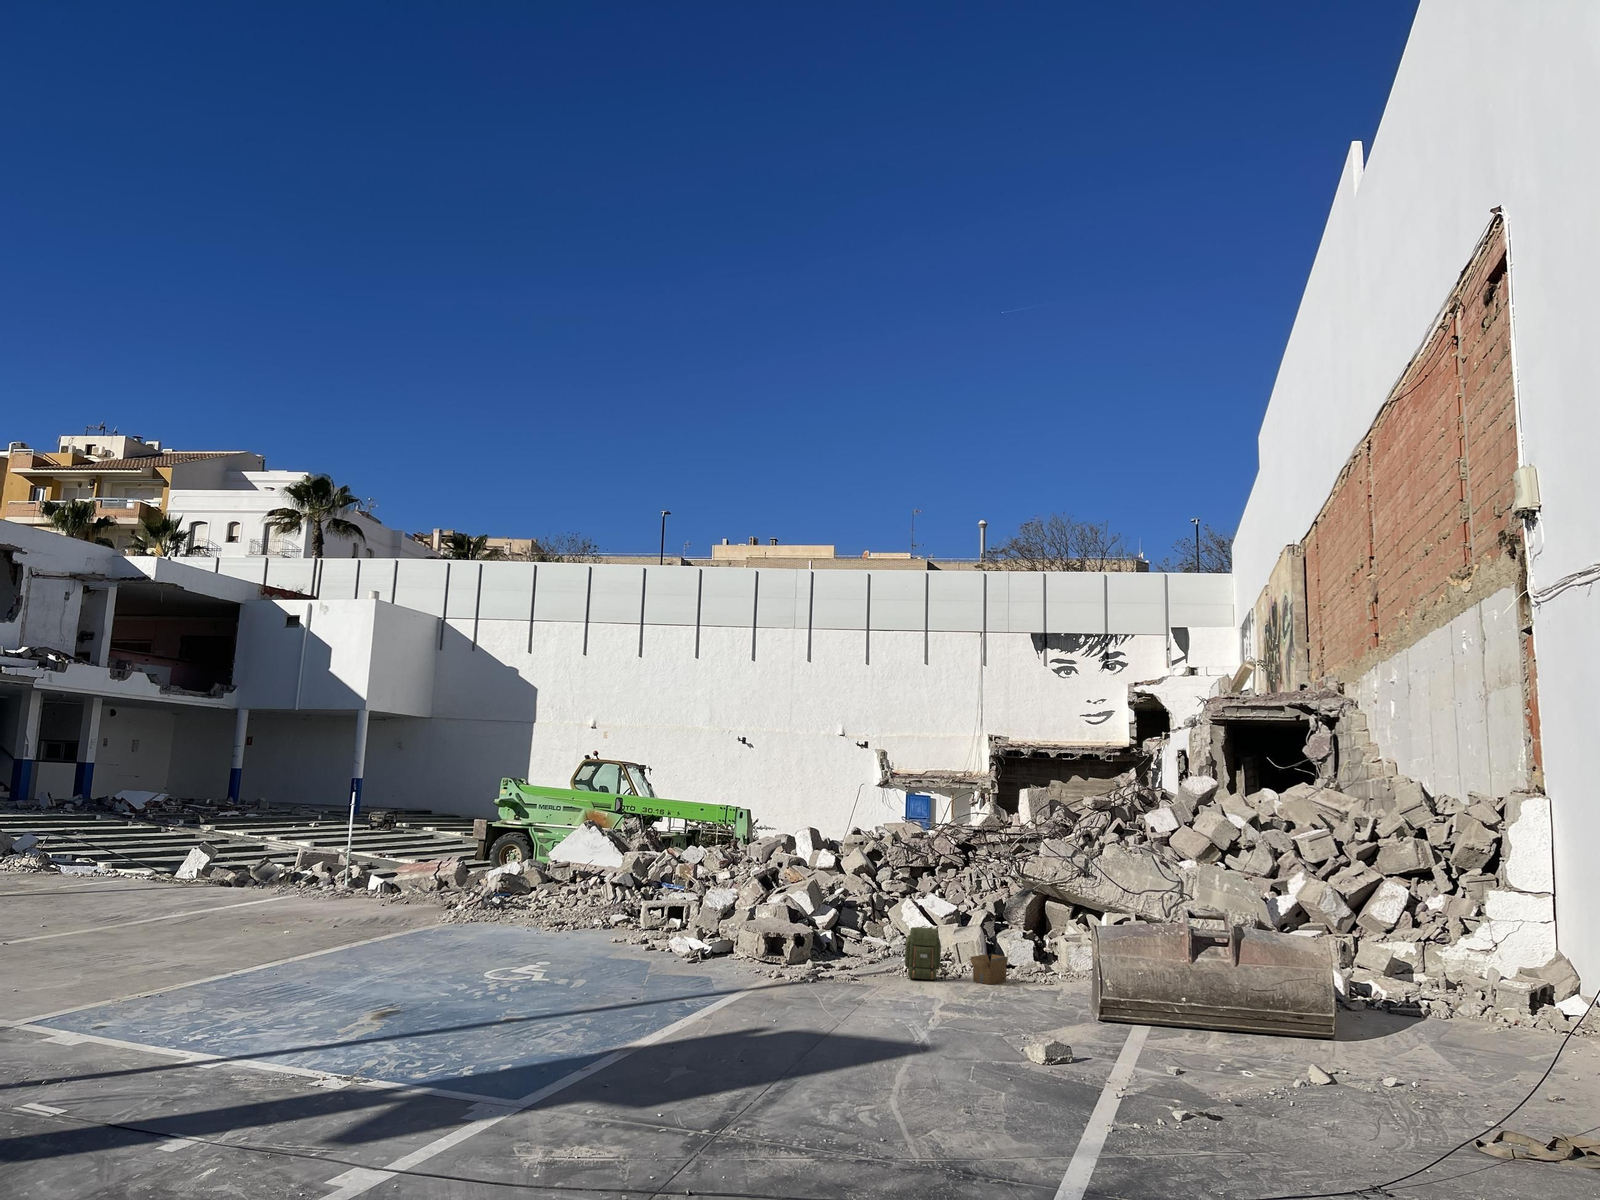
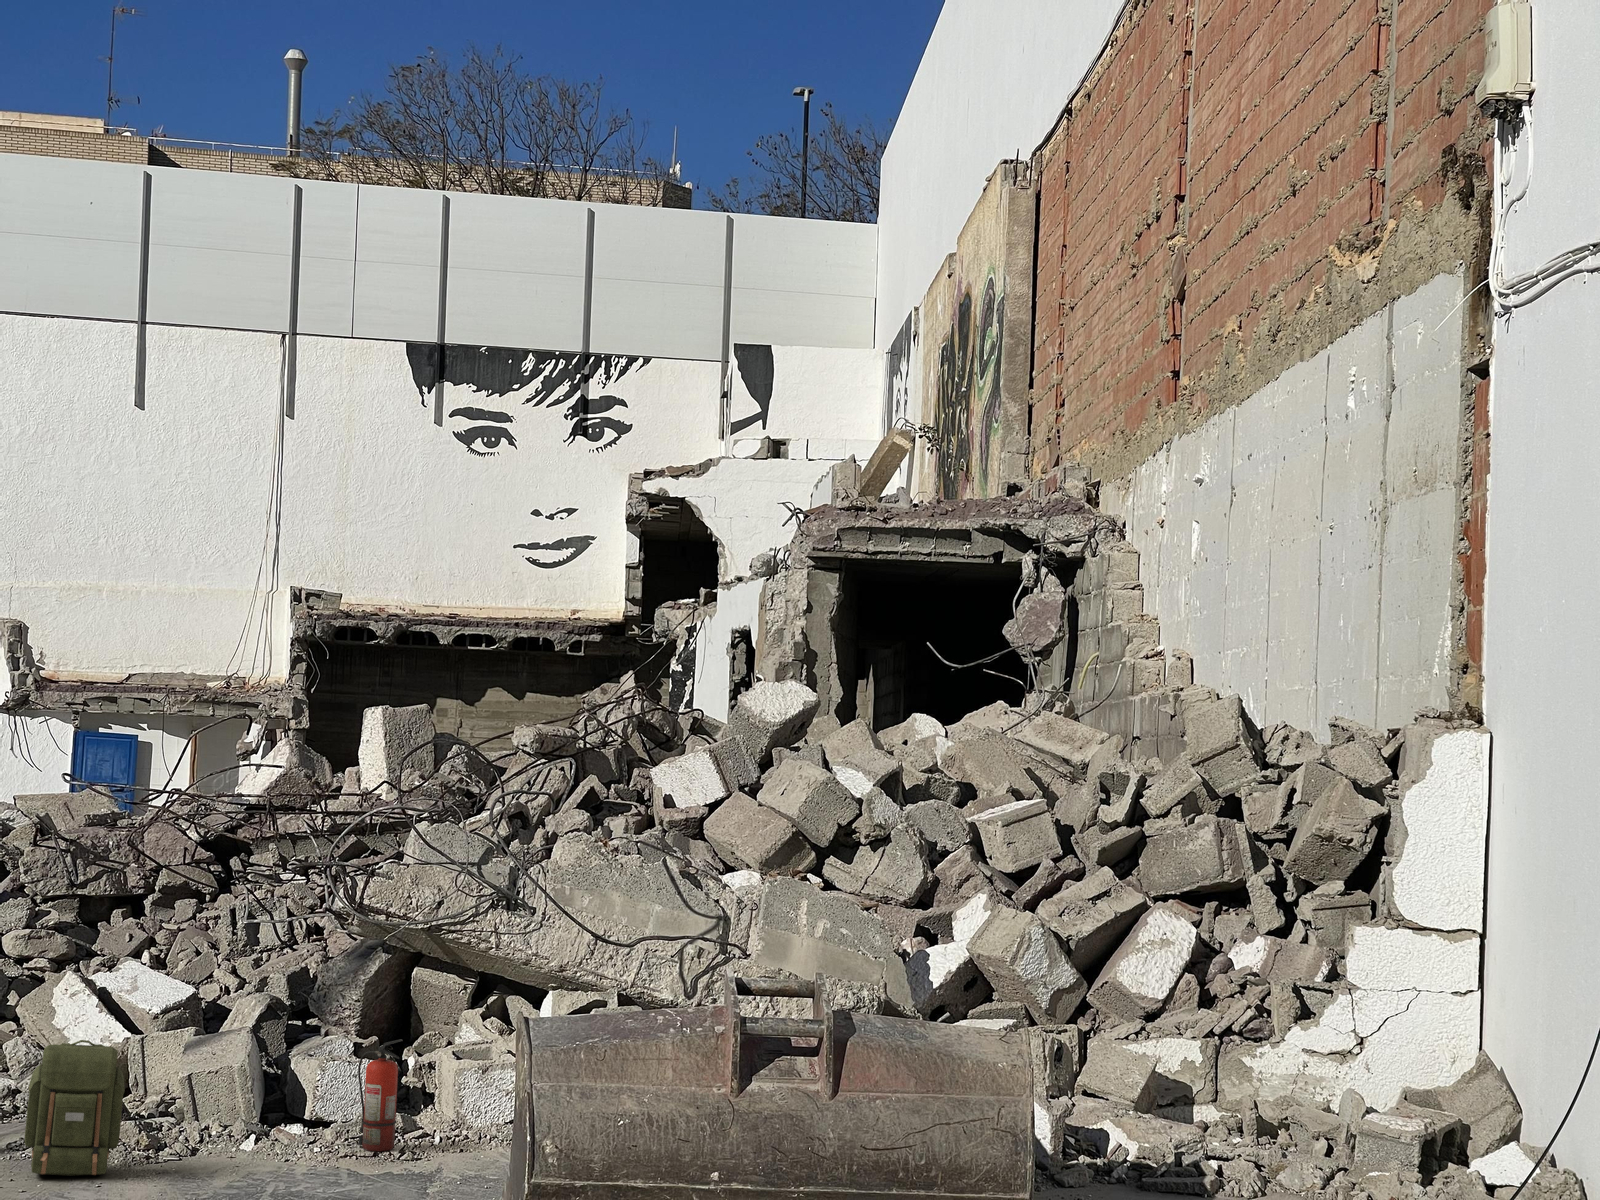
fire extinguisher: none [1029,930,1047,977] -> present [358,1039,403,1151]
cardboard box: present [970,954,1008,985] -> none [196,1103,298,1181]

